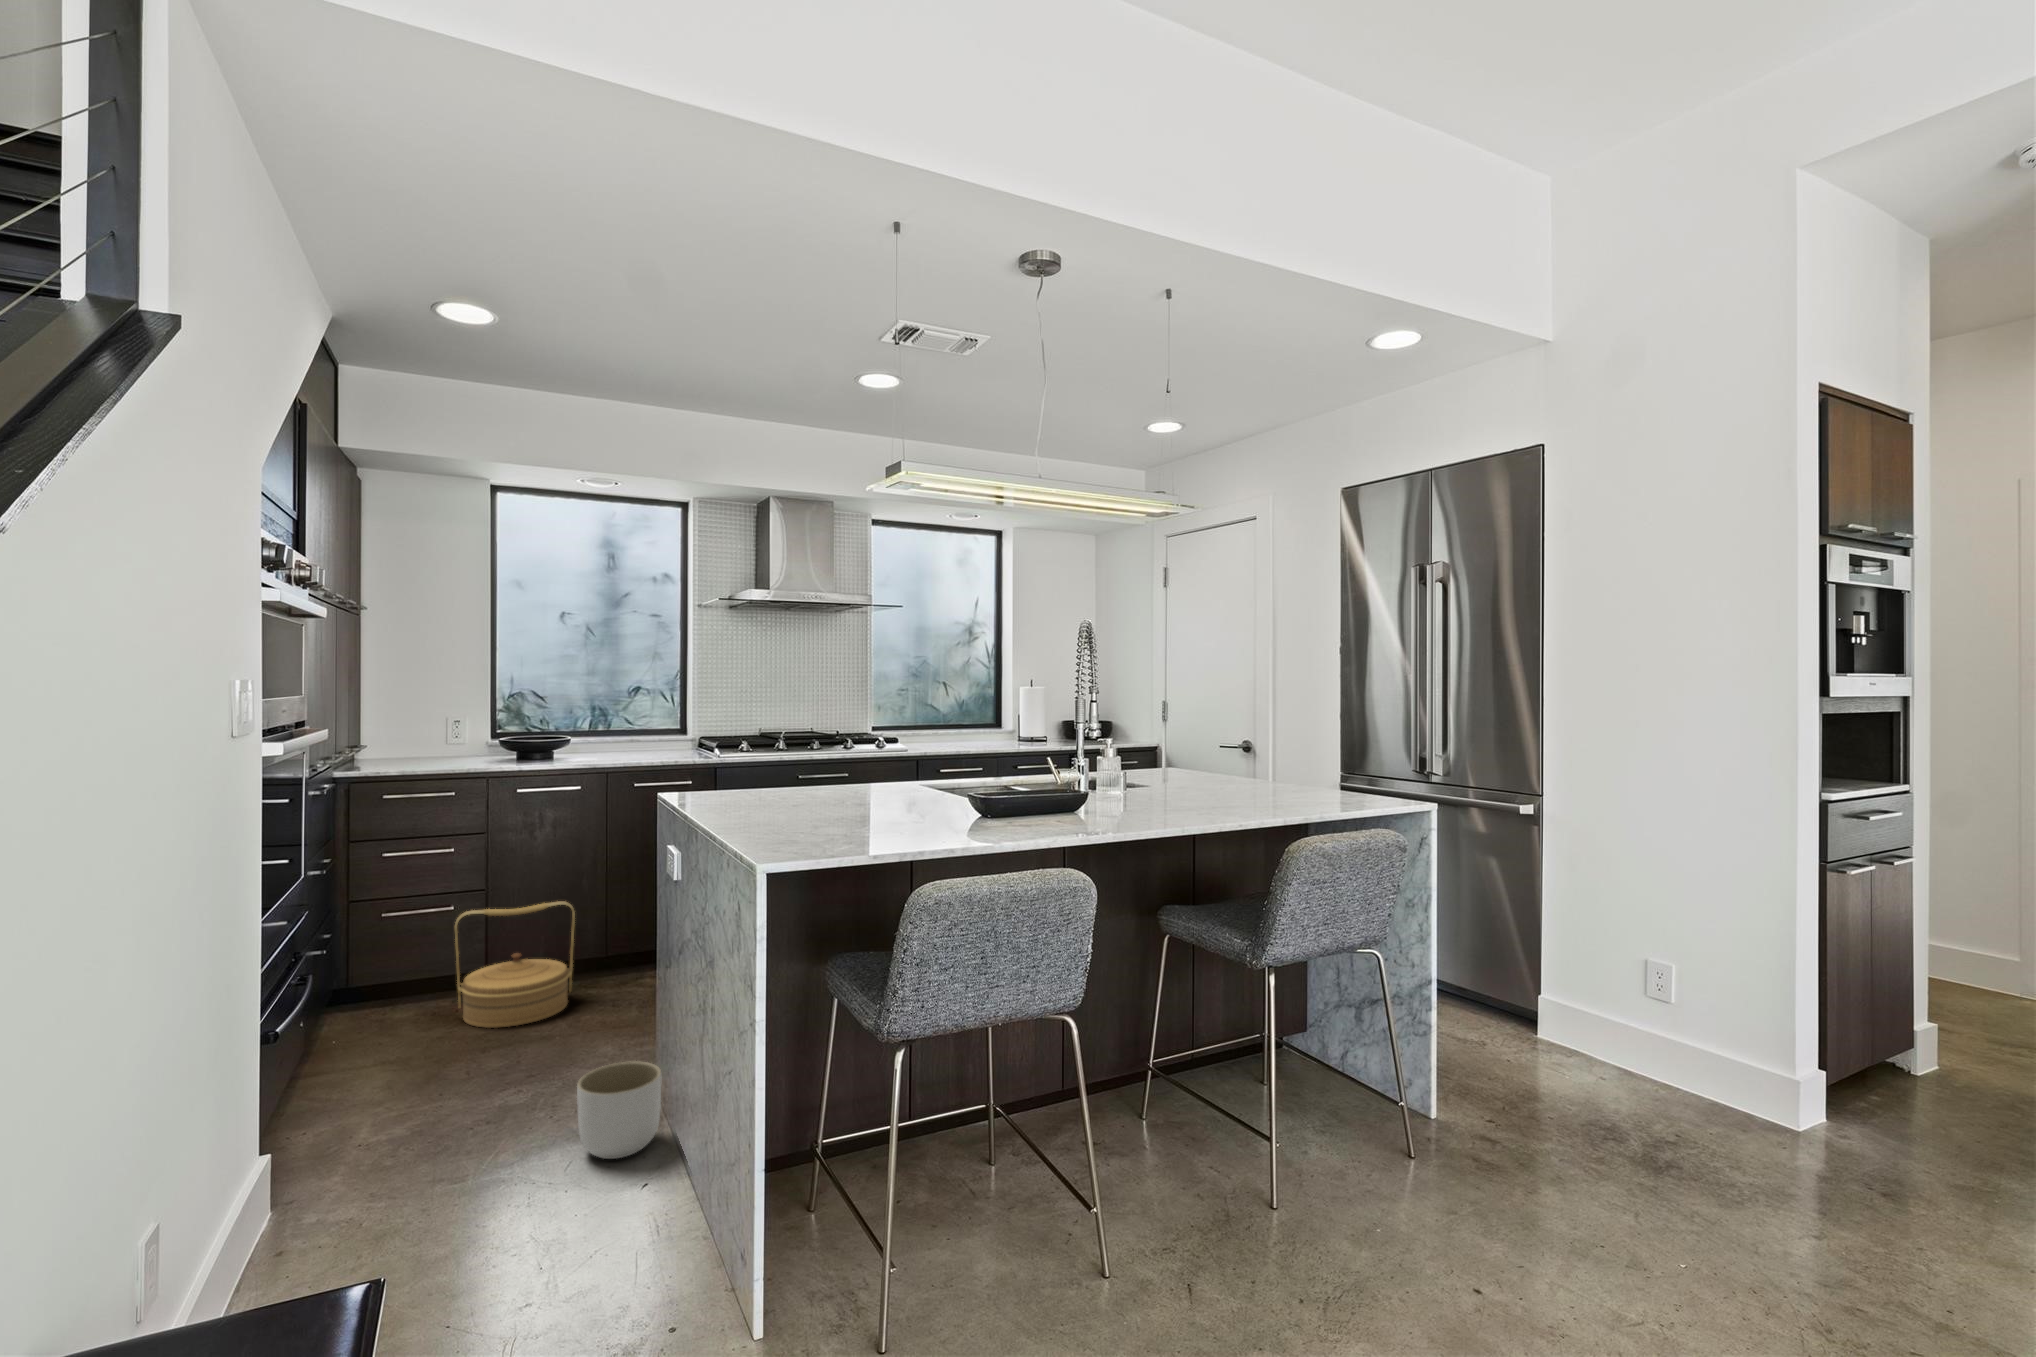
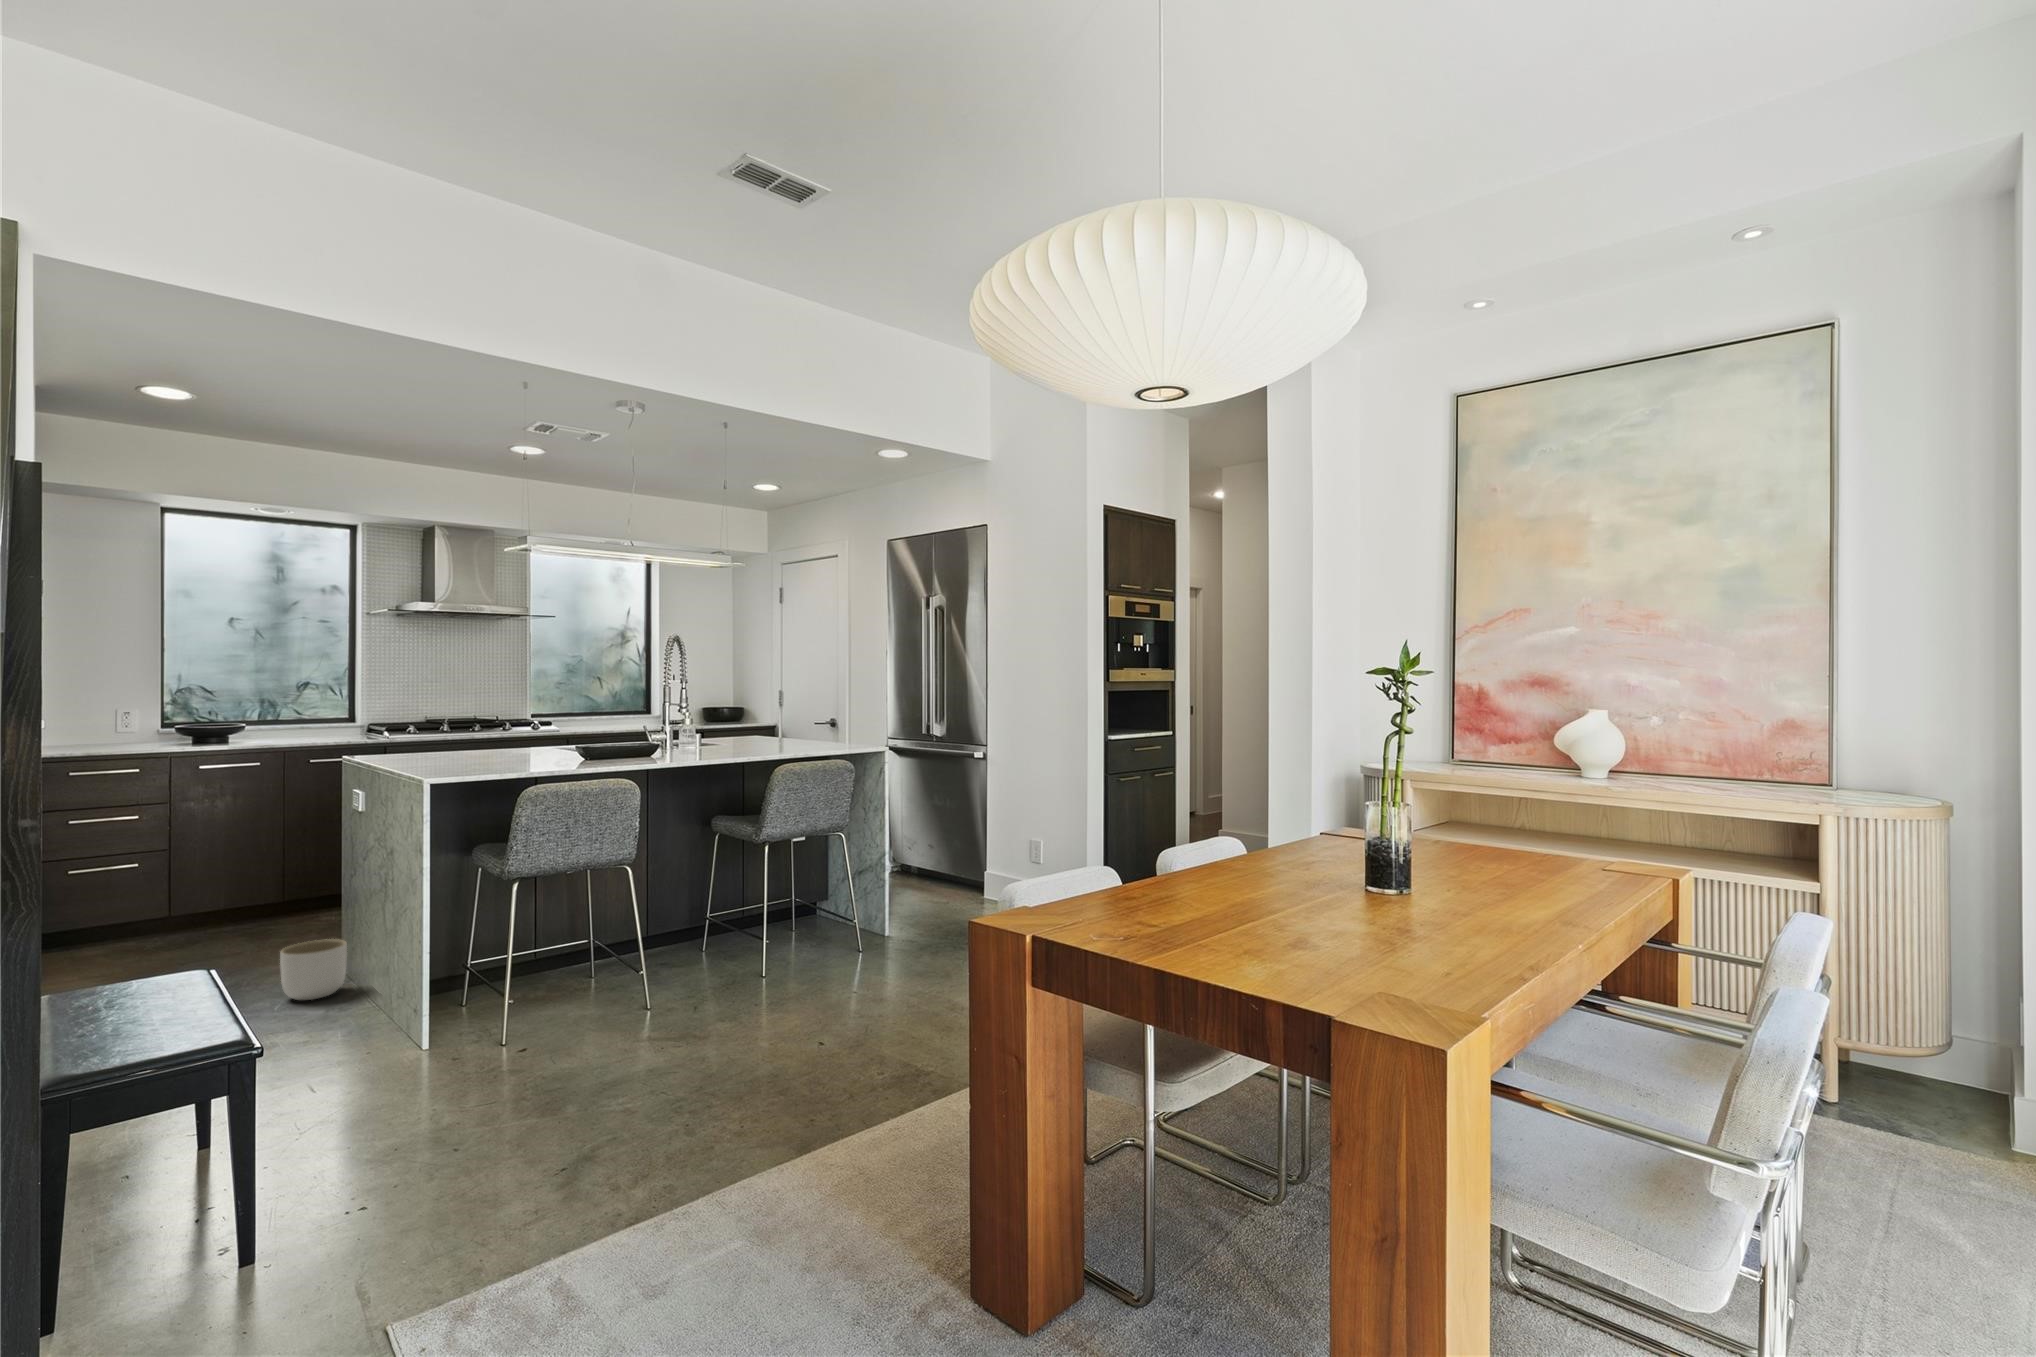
woven basket: present [455,901,575,1028] -> none [142,853,256,953]

